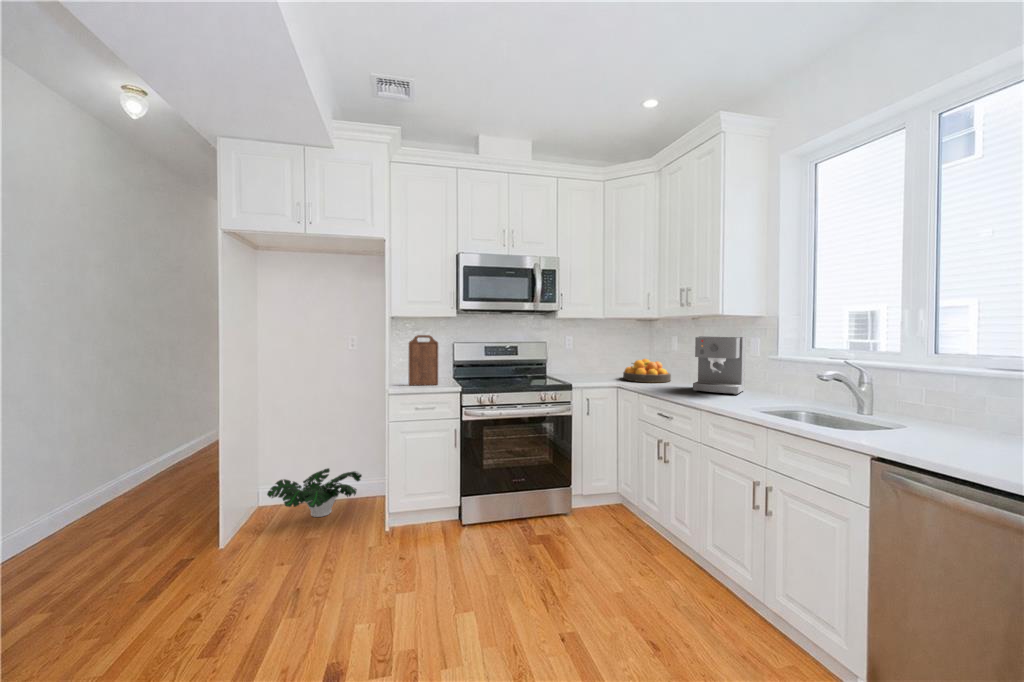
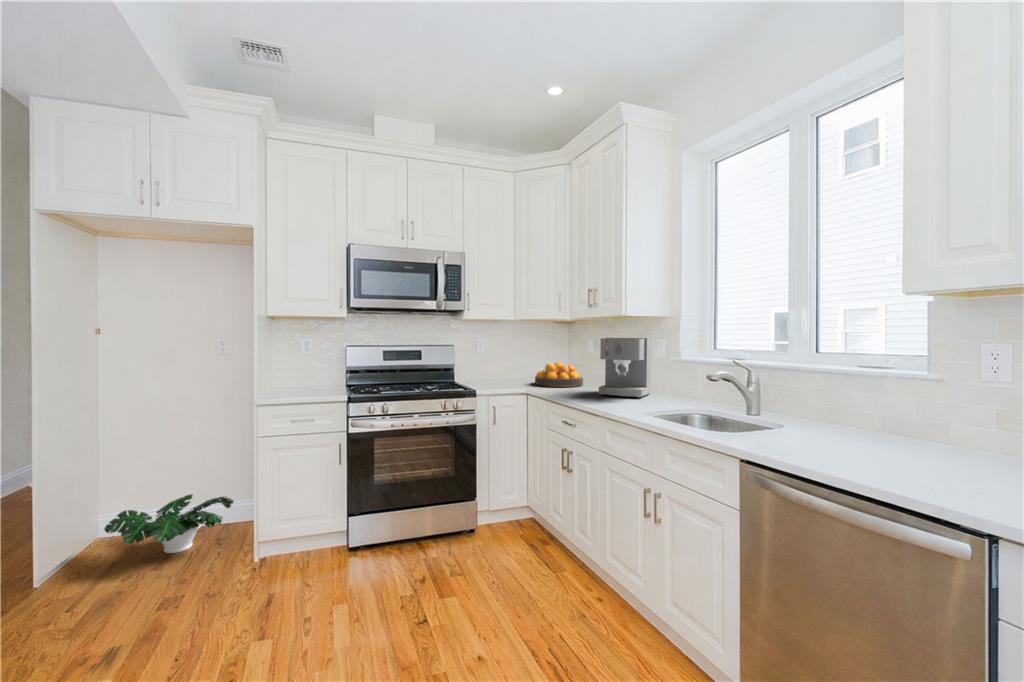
cutting board: present [409,335,438,385] -> none [287,337,324,394]

